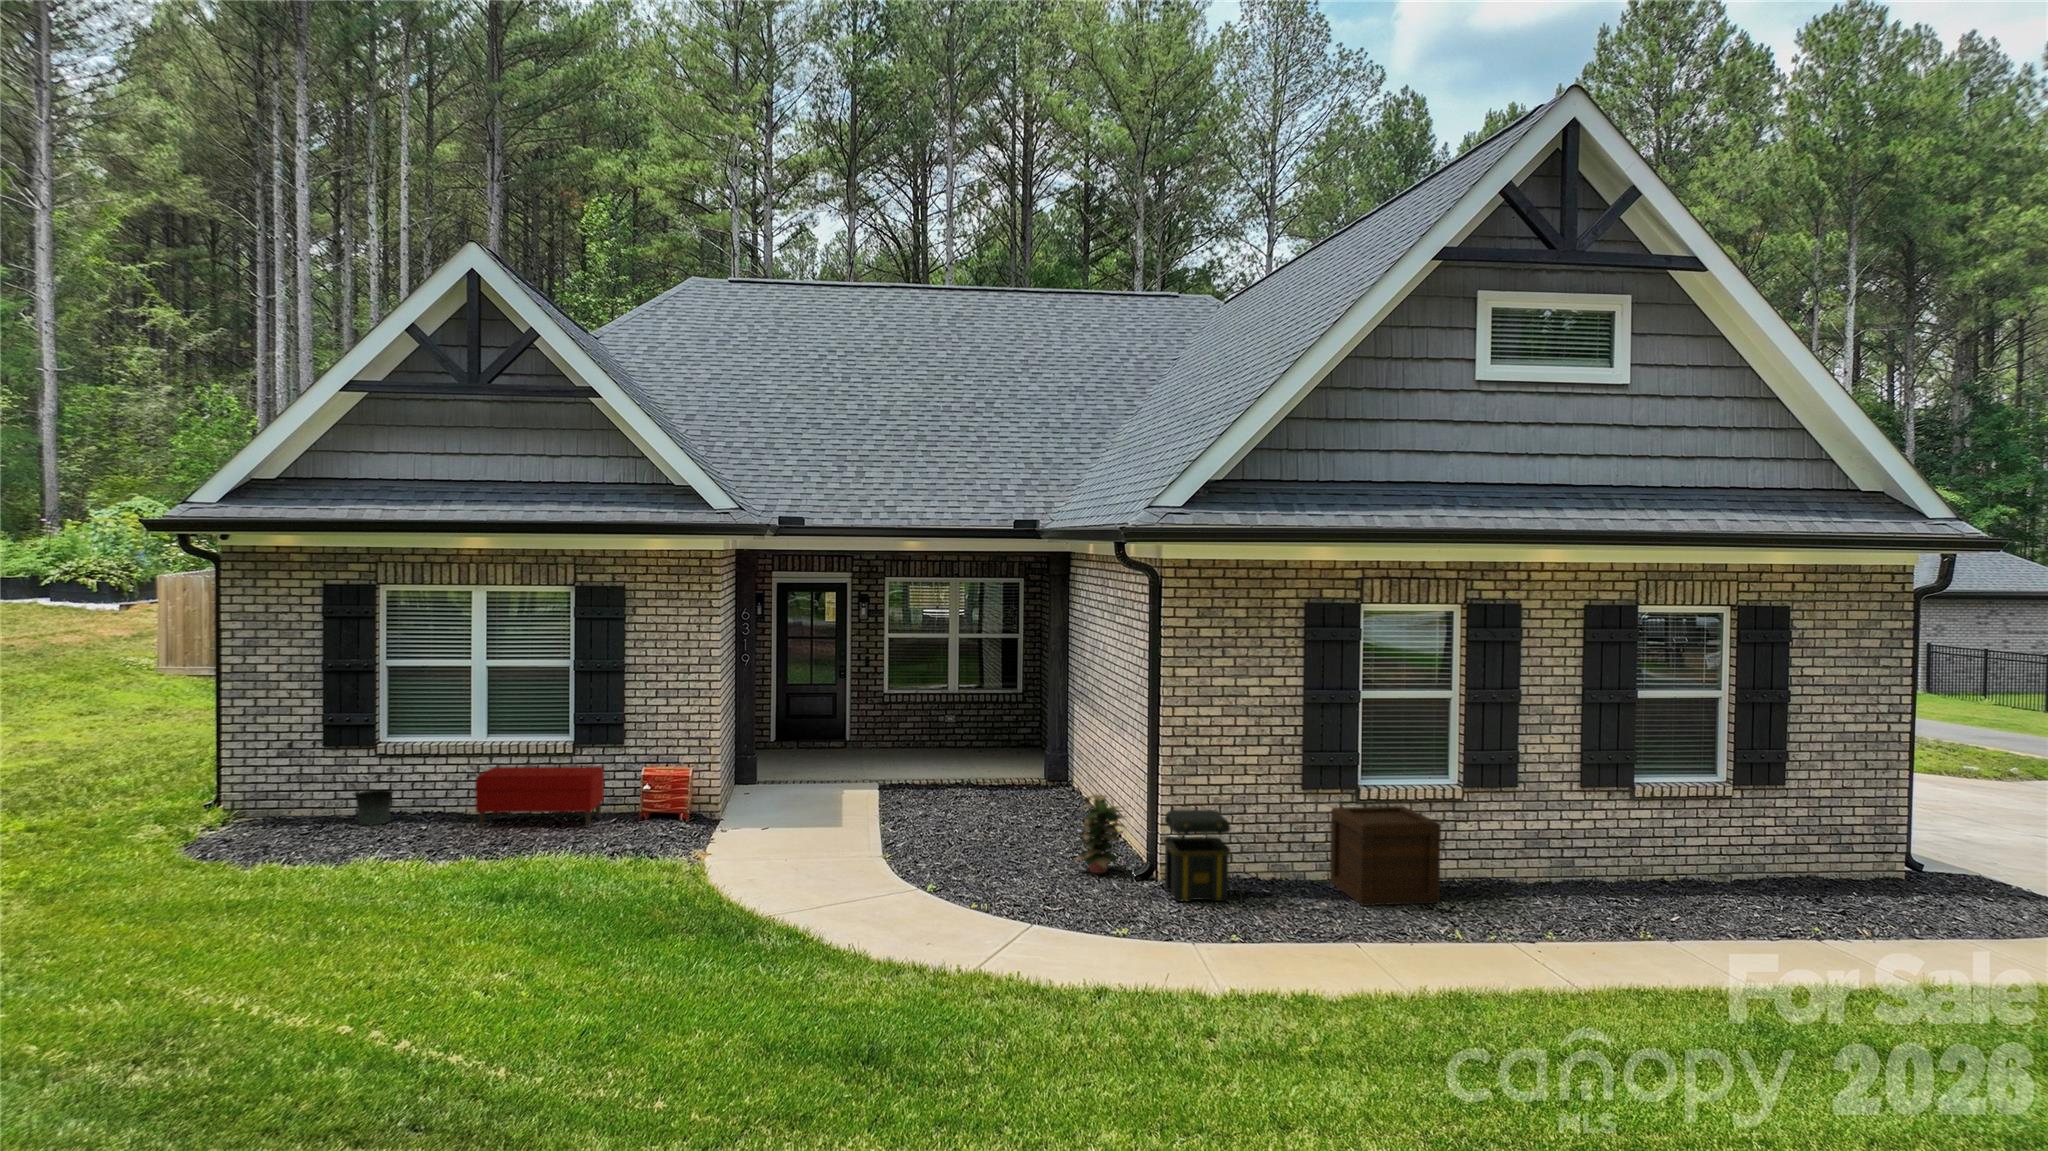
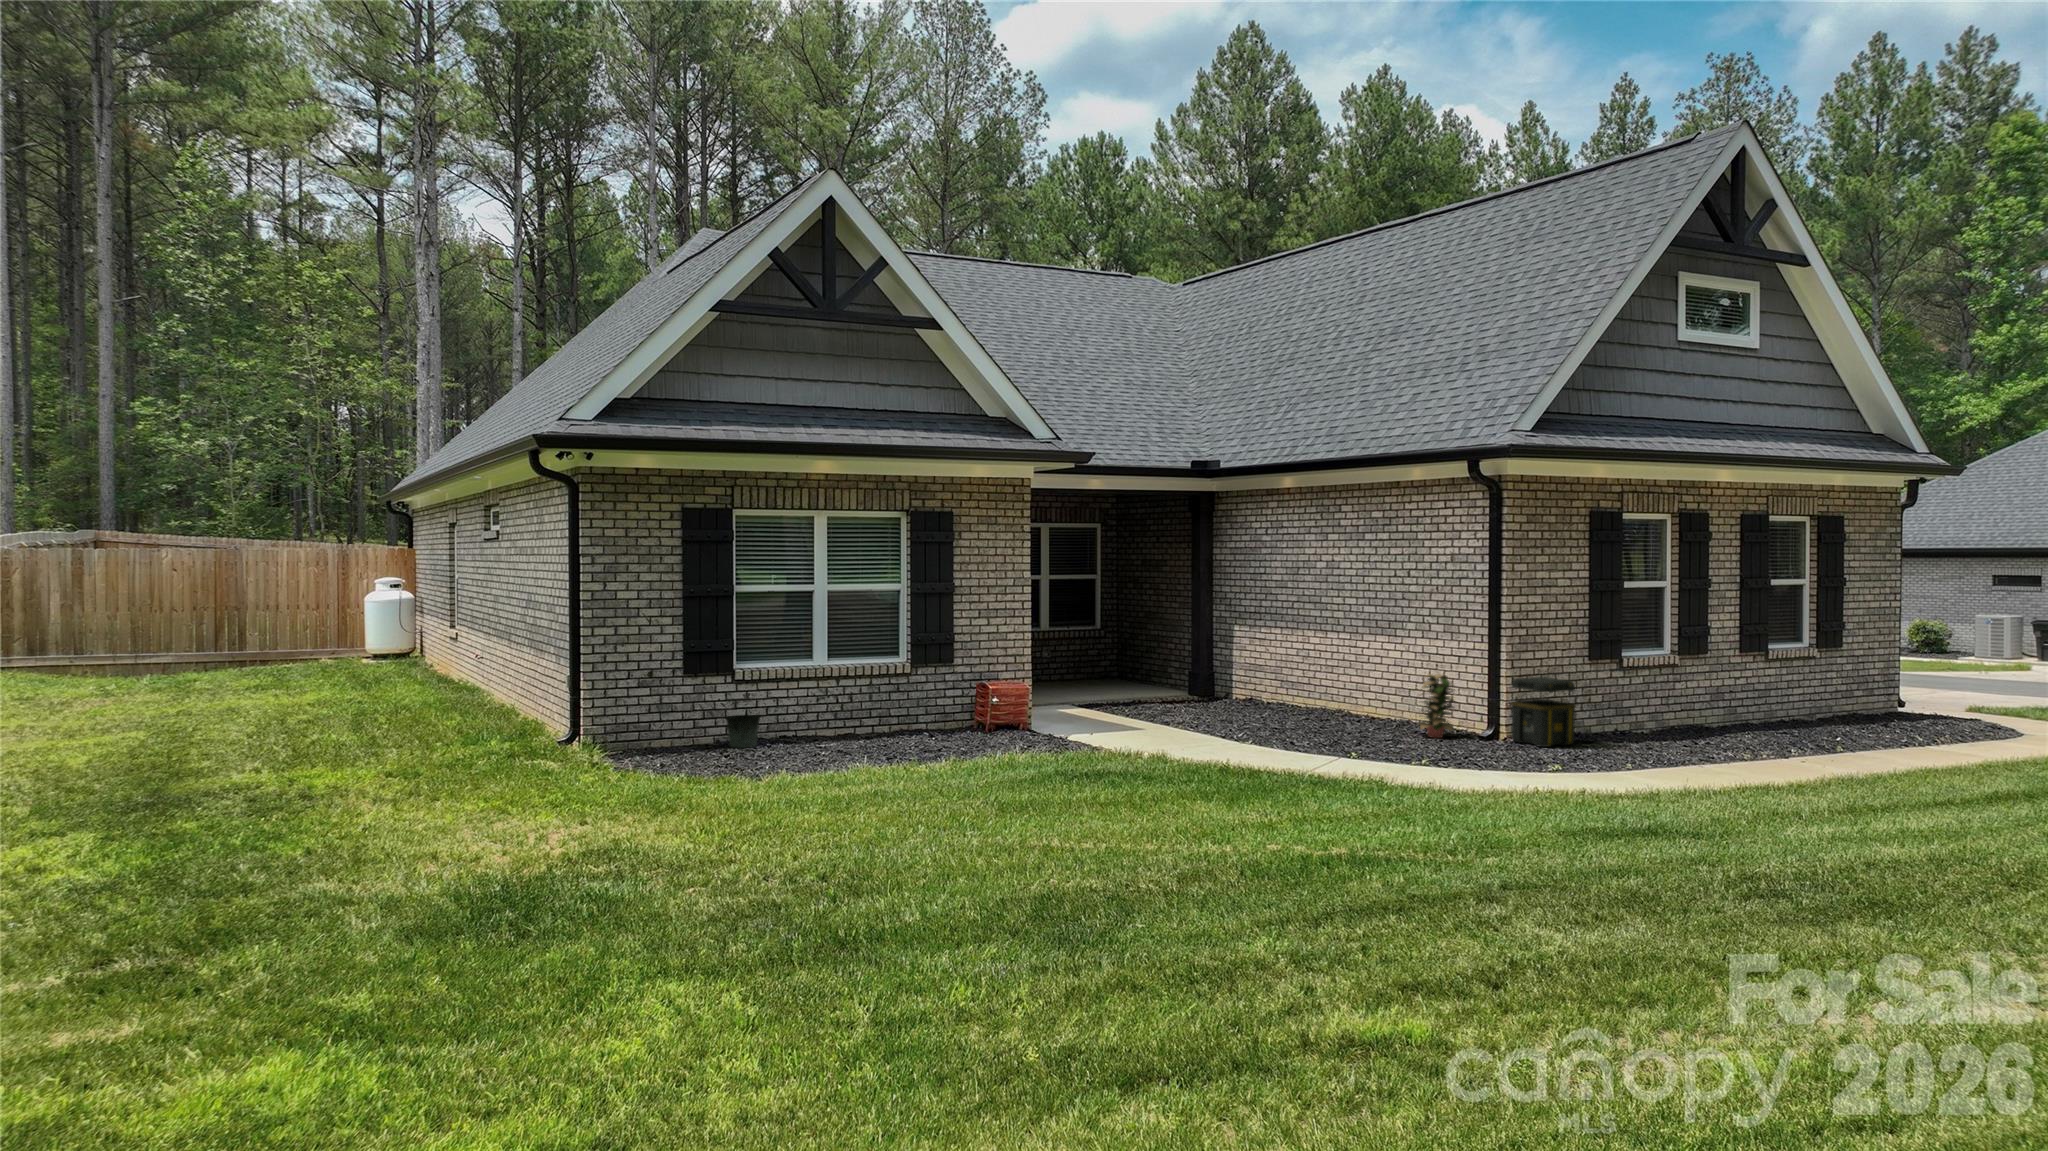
bench: present [475,766,604,828] -> none [842,683,958,744]
wooden crate: present [1330,806,1441,906] -> none [1606,670,1704,742]

